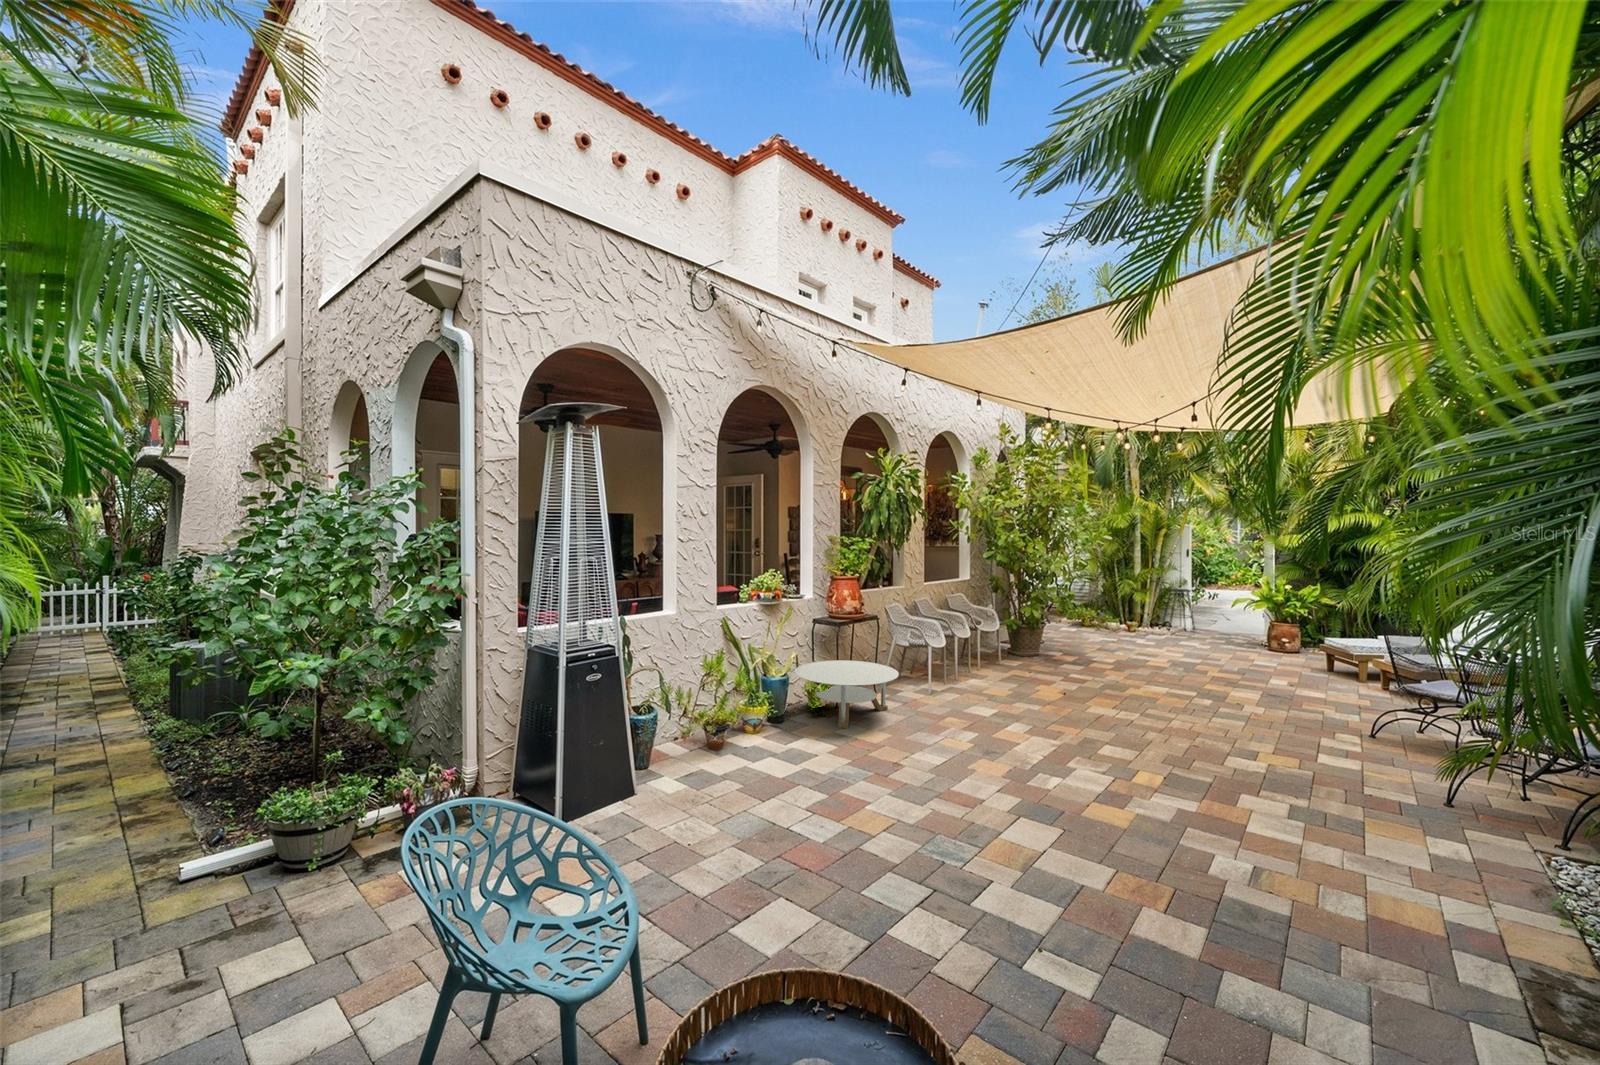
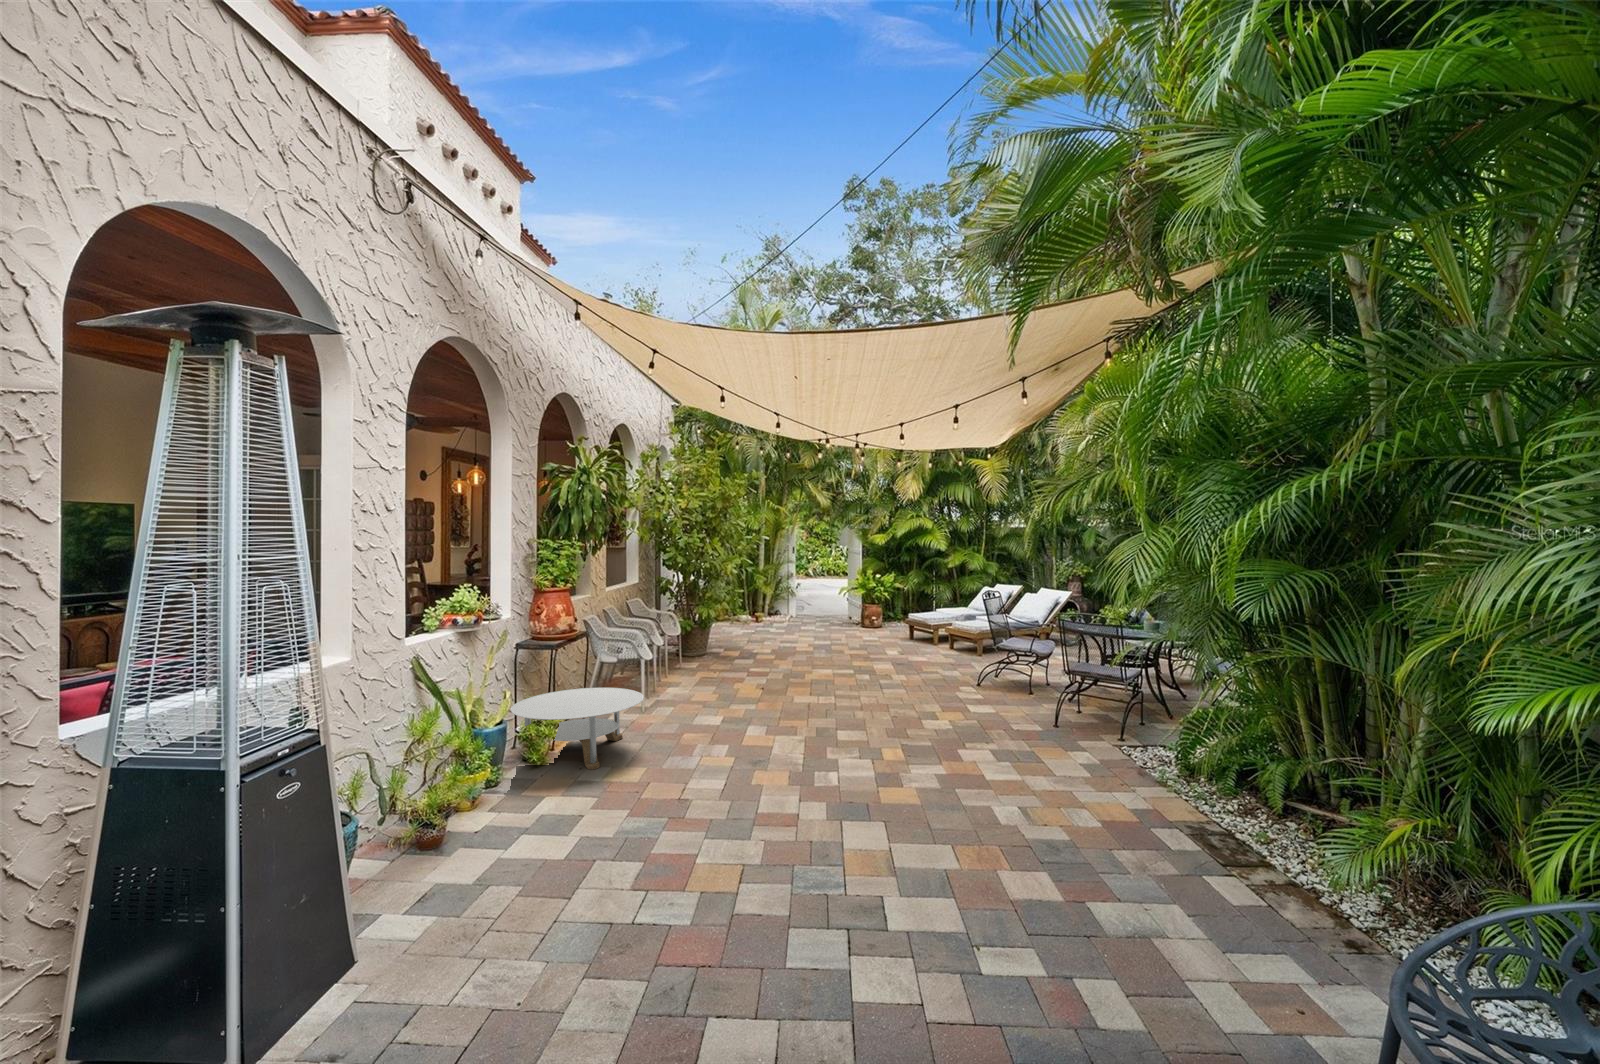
stool: present [1162,589,1195,630] -> none [779,584,806,623]

